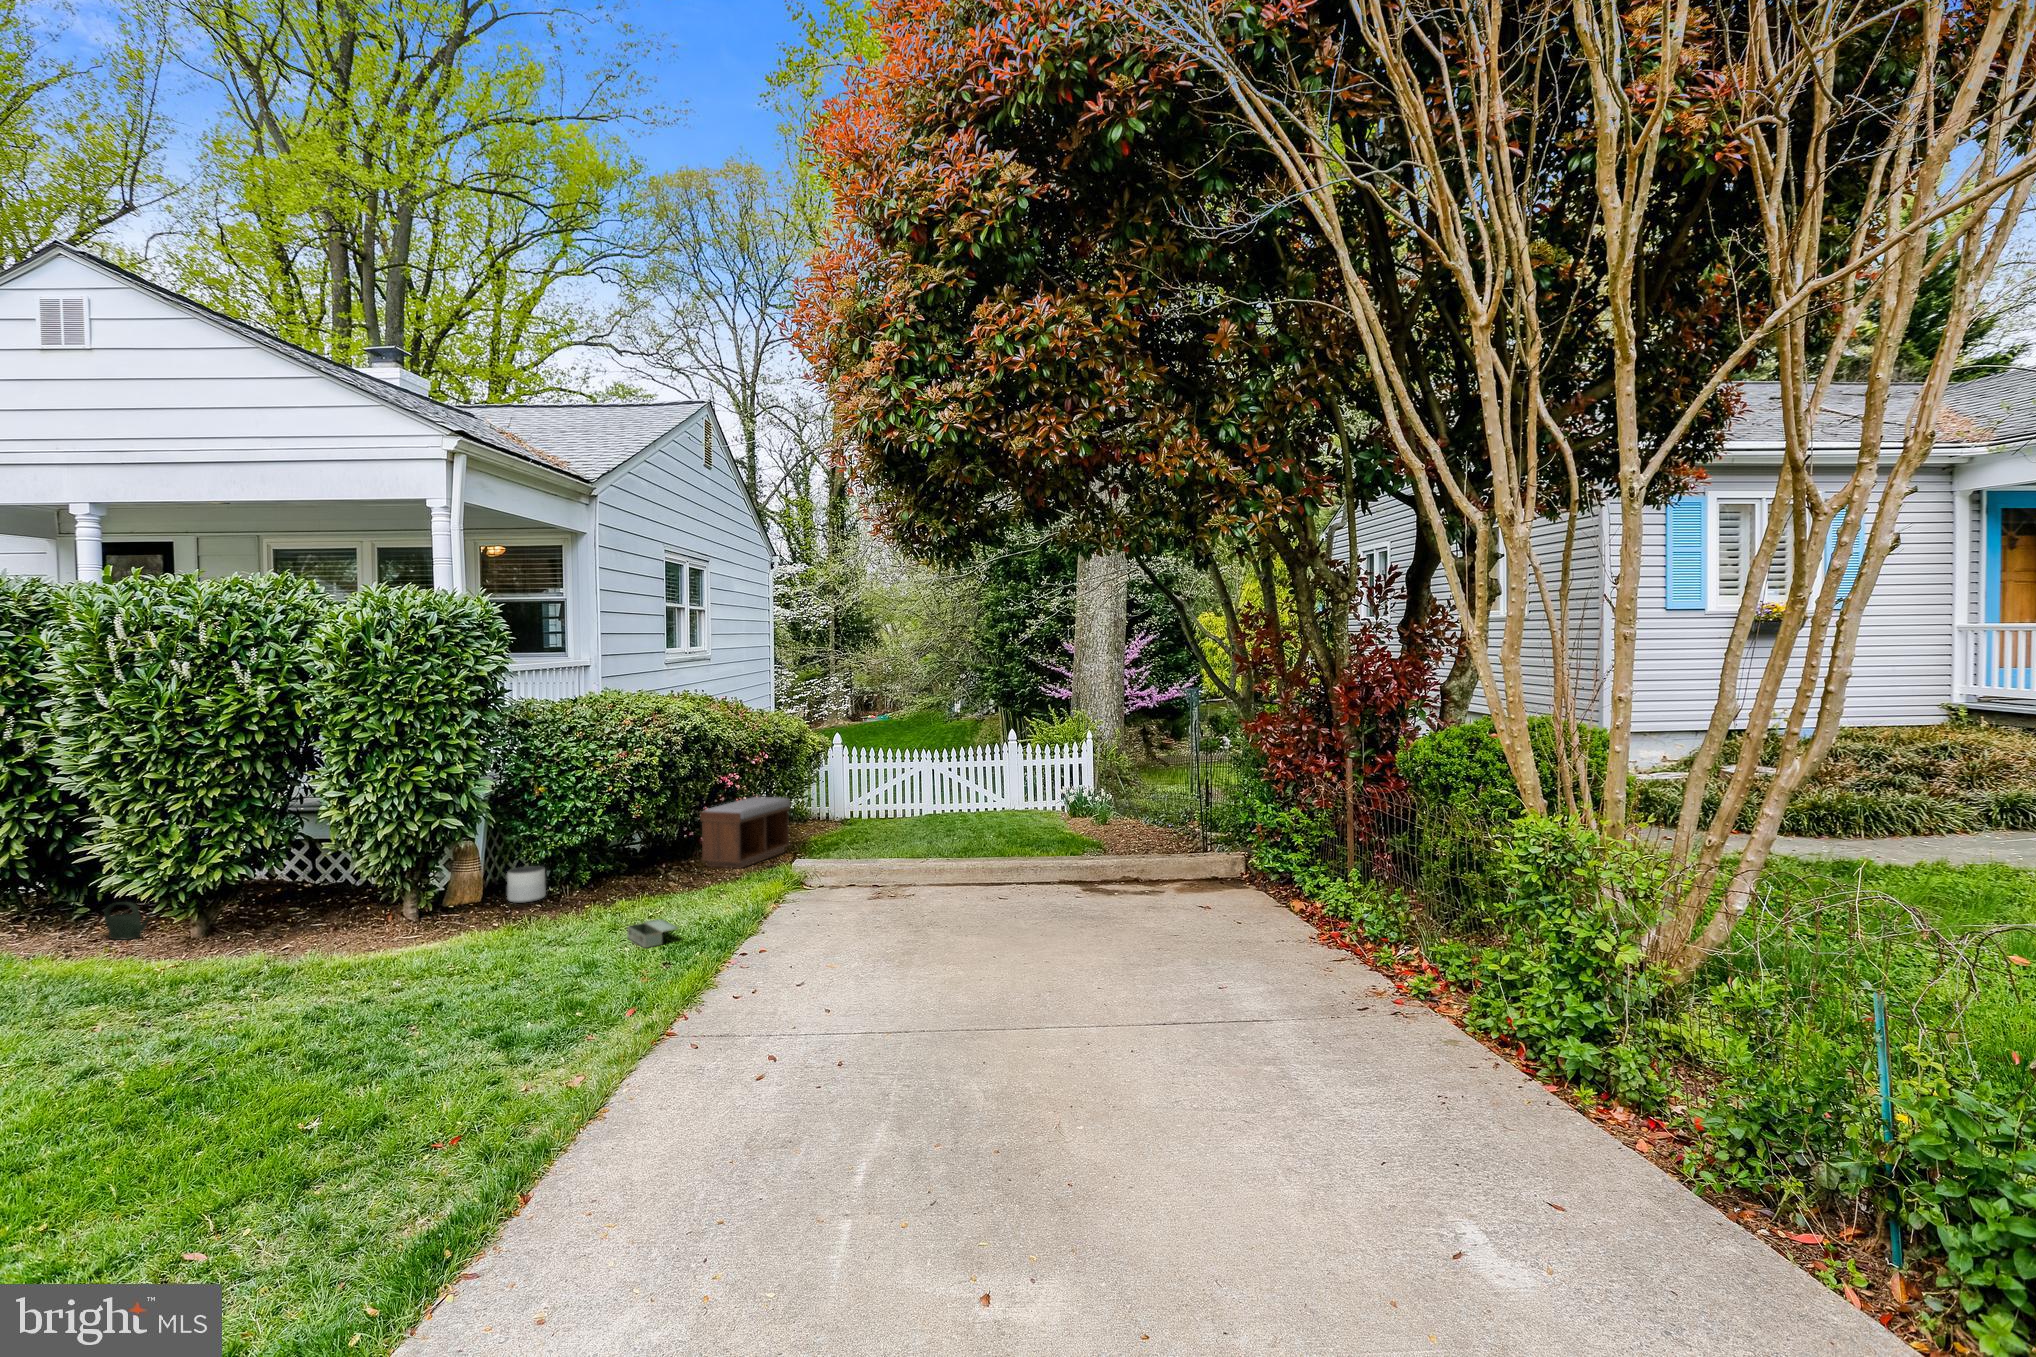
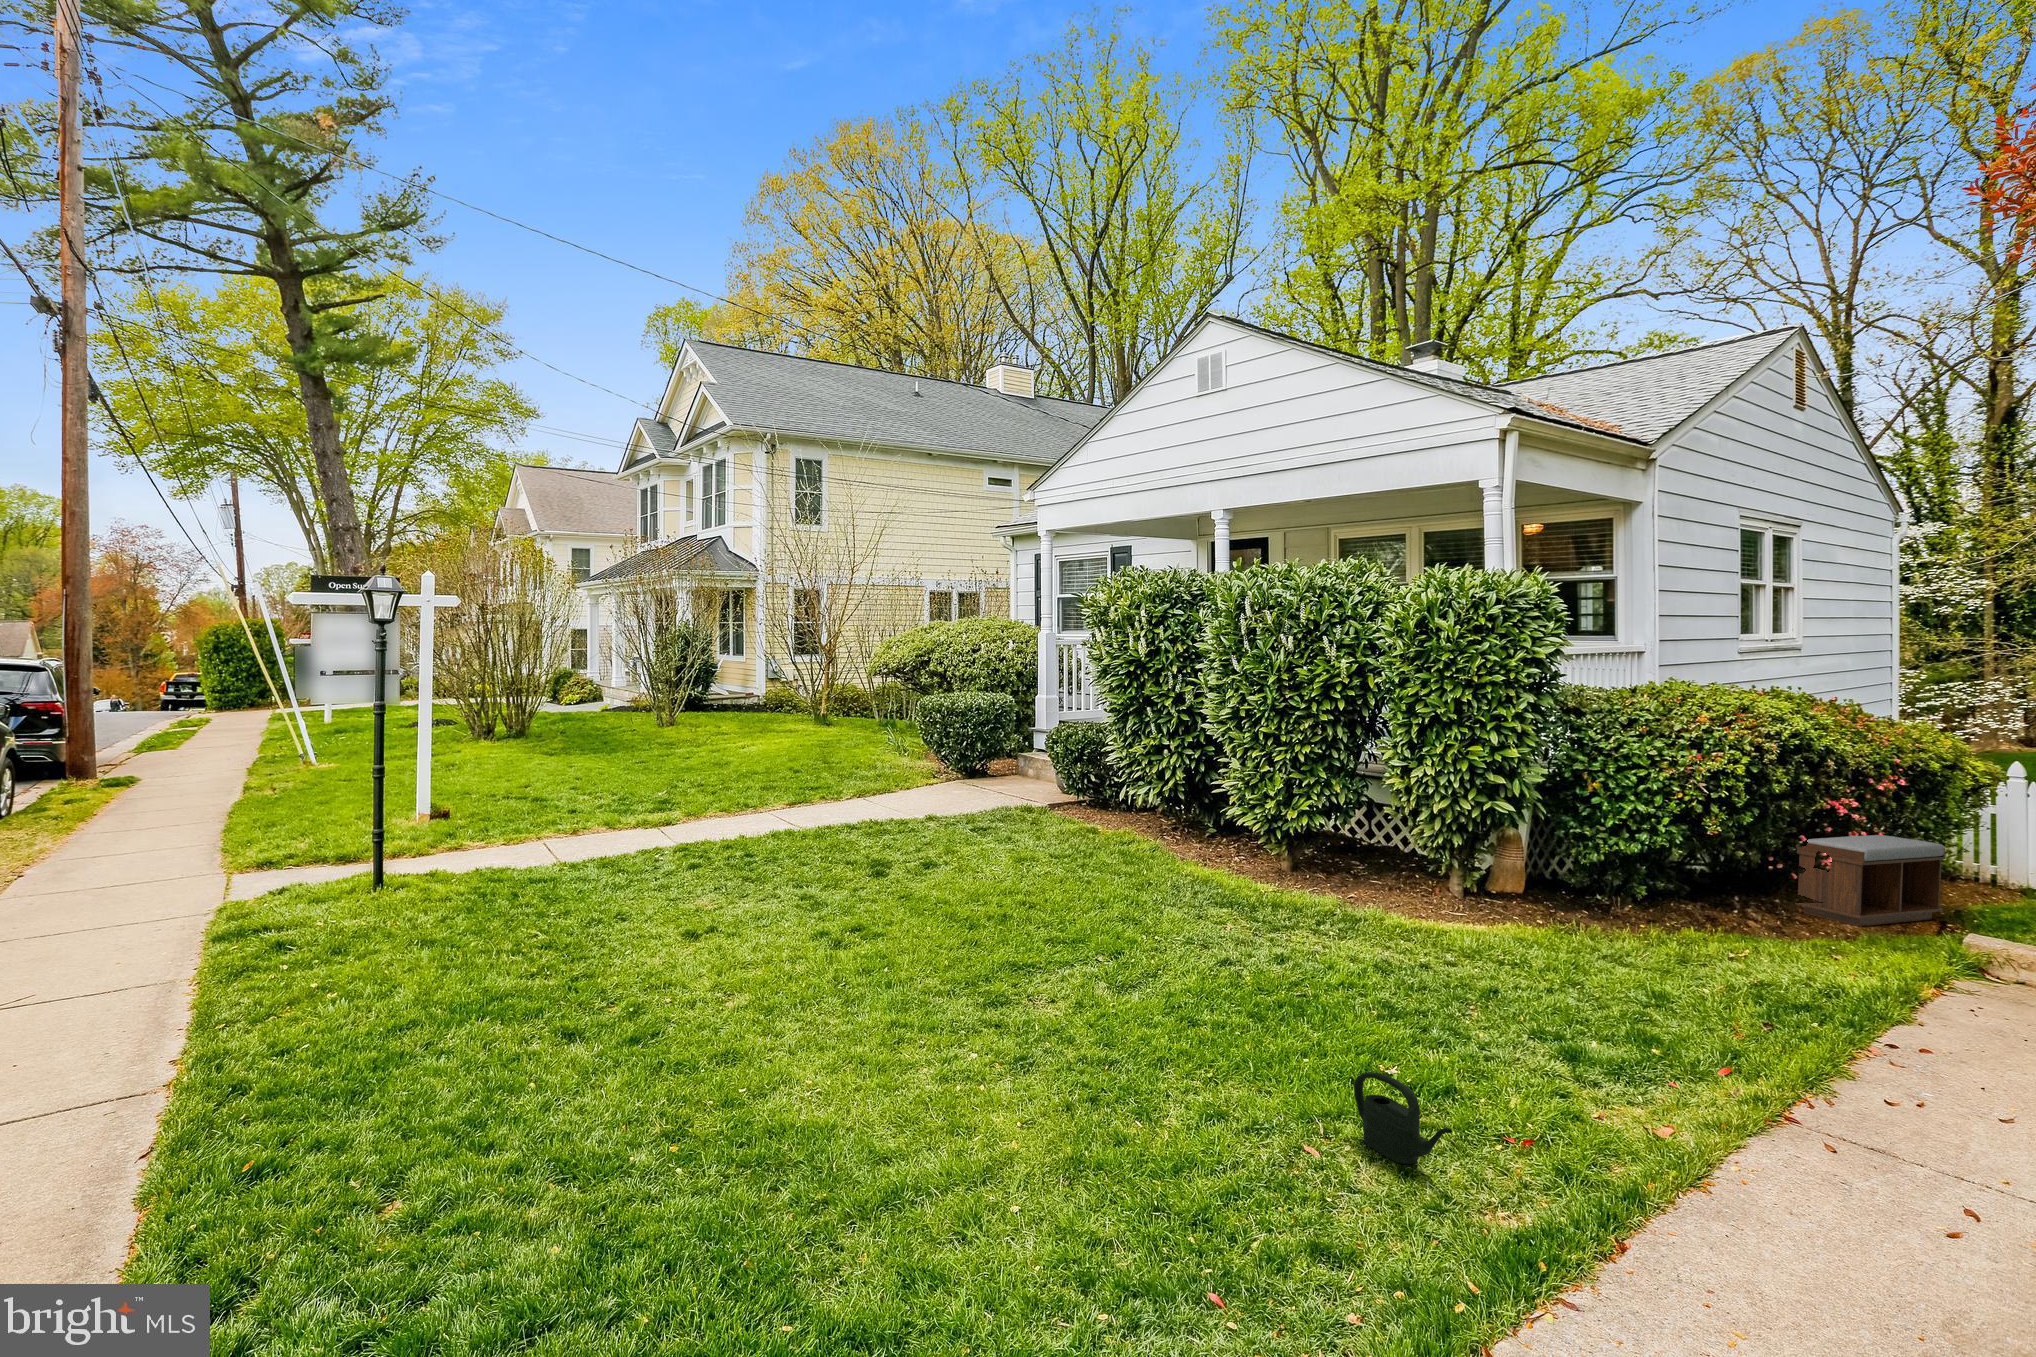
planter: present [507,866,546,903] -> none [1553,867,1596,907]
watering can: present [104,902,152,940] -> present [1354,1072,1452,1164]
toolbox: present [627,919,678,948] -> none [1714,960,1790,994]

